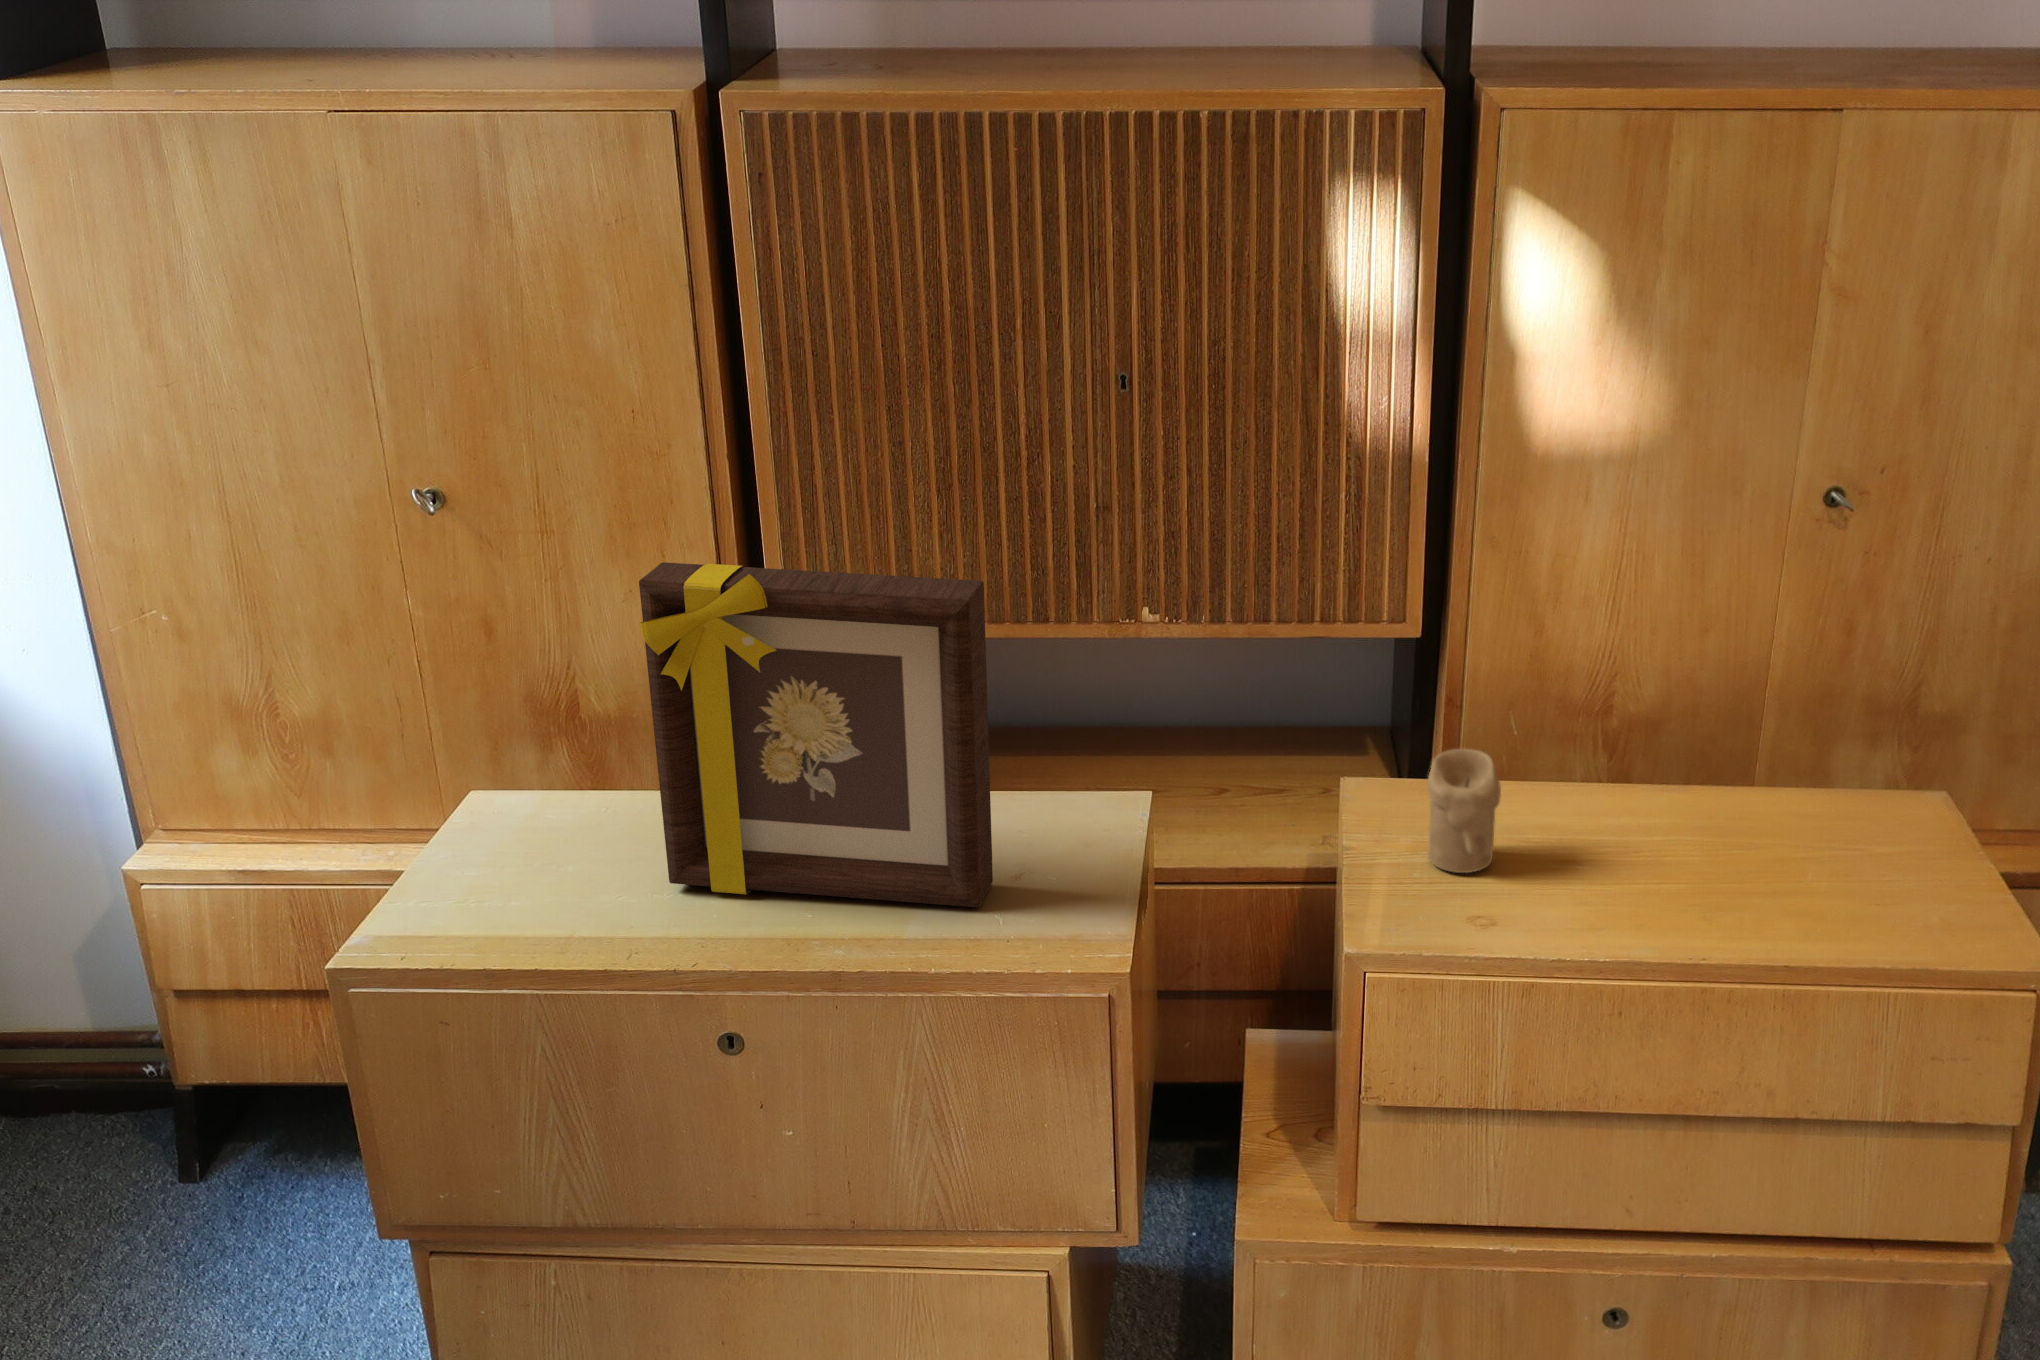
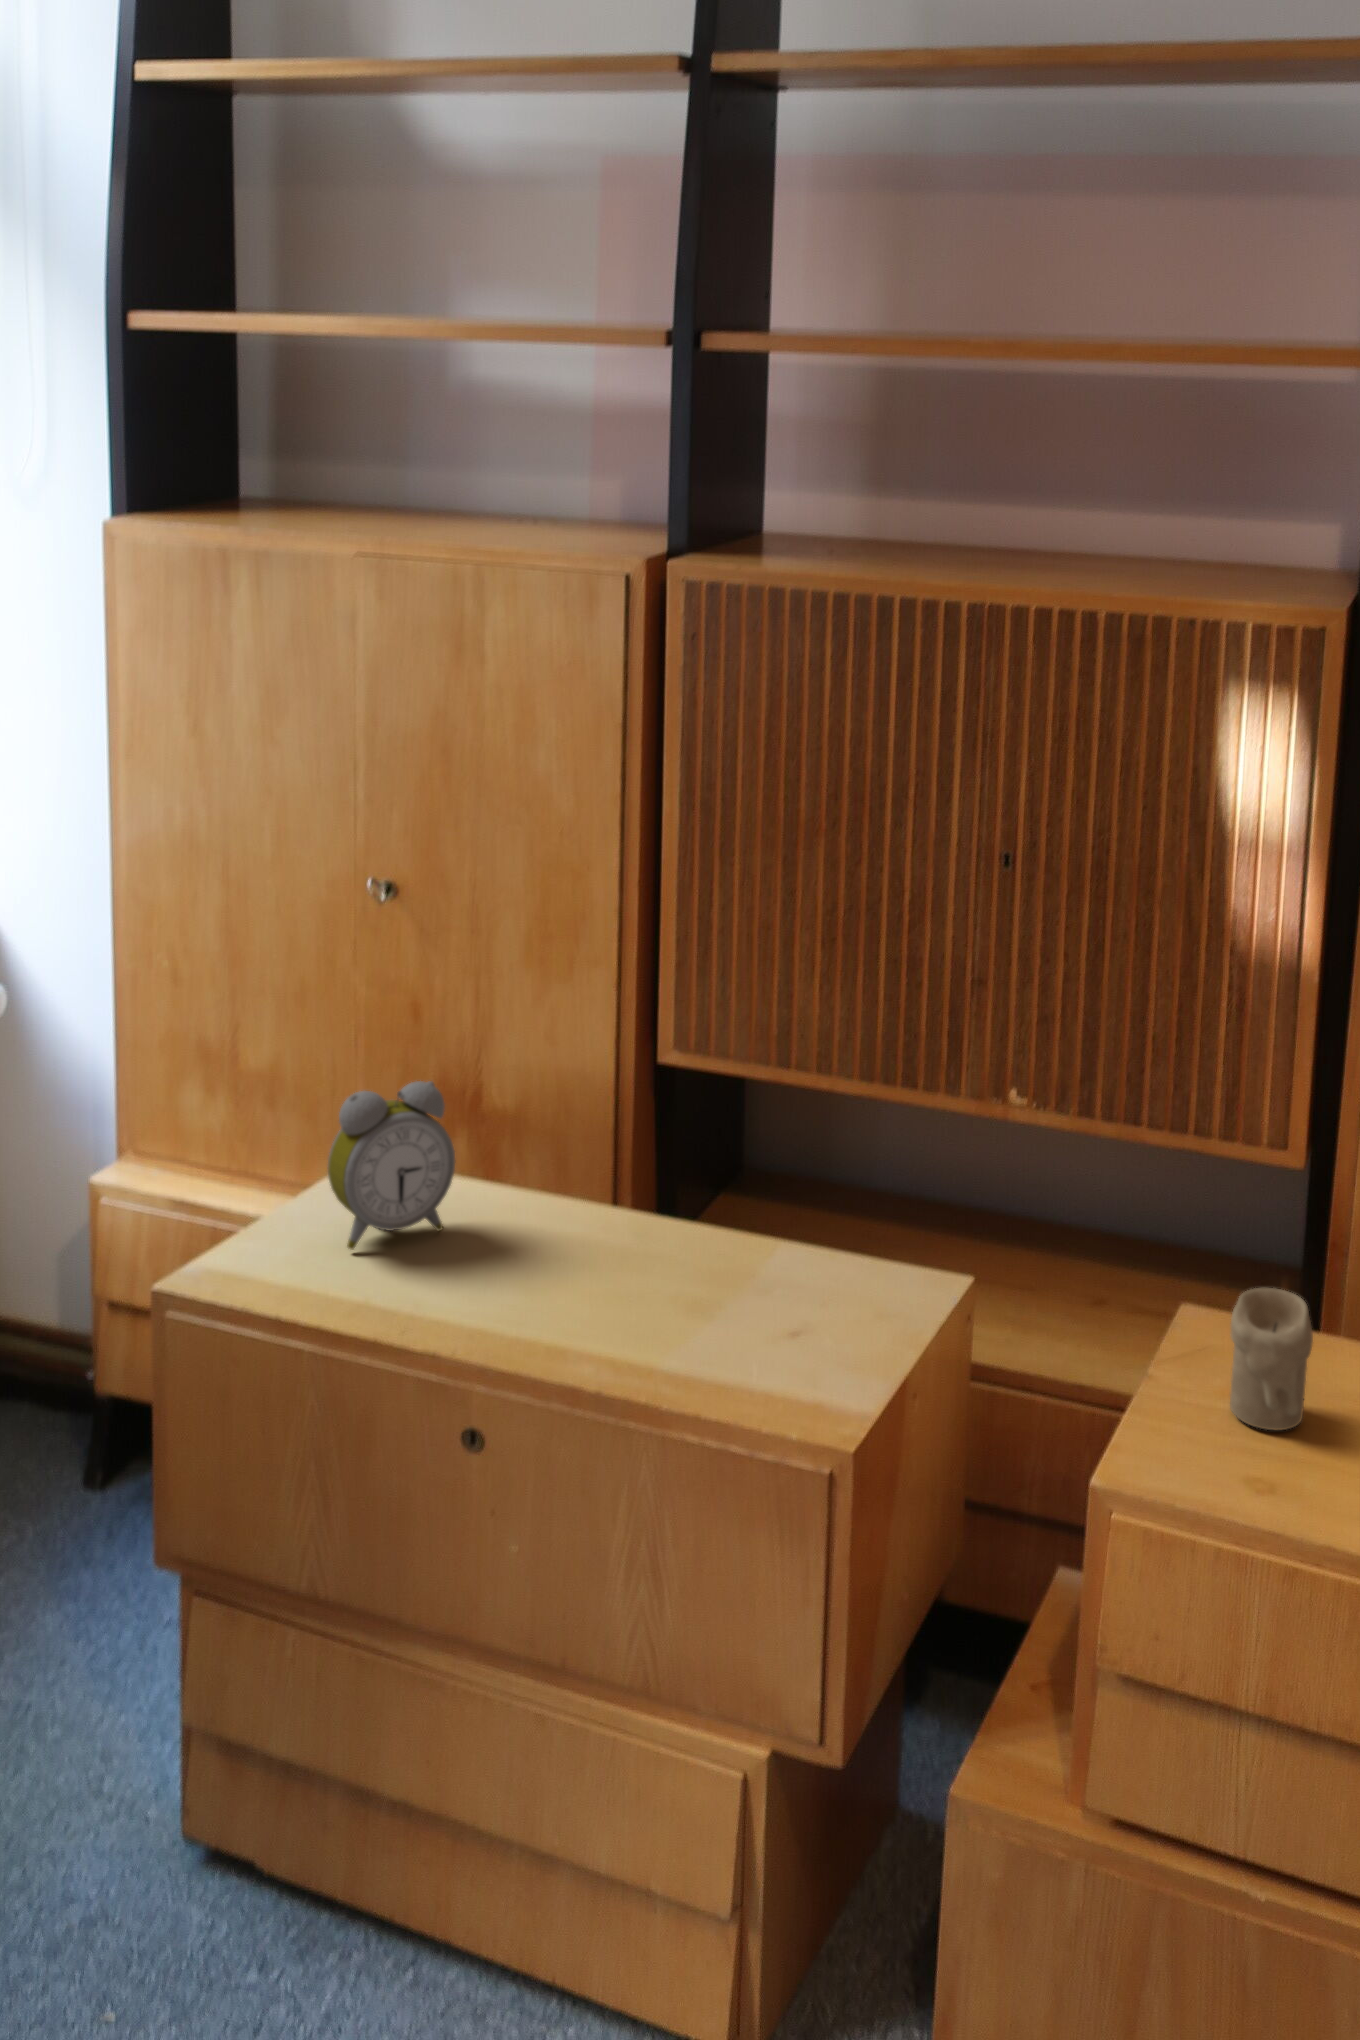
picture frame: present [639,562,993,907] -> none [466,966,781,1355]
alarm clock: none [486,697,623,886] -> present [328,1081,455,1249]

